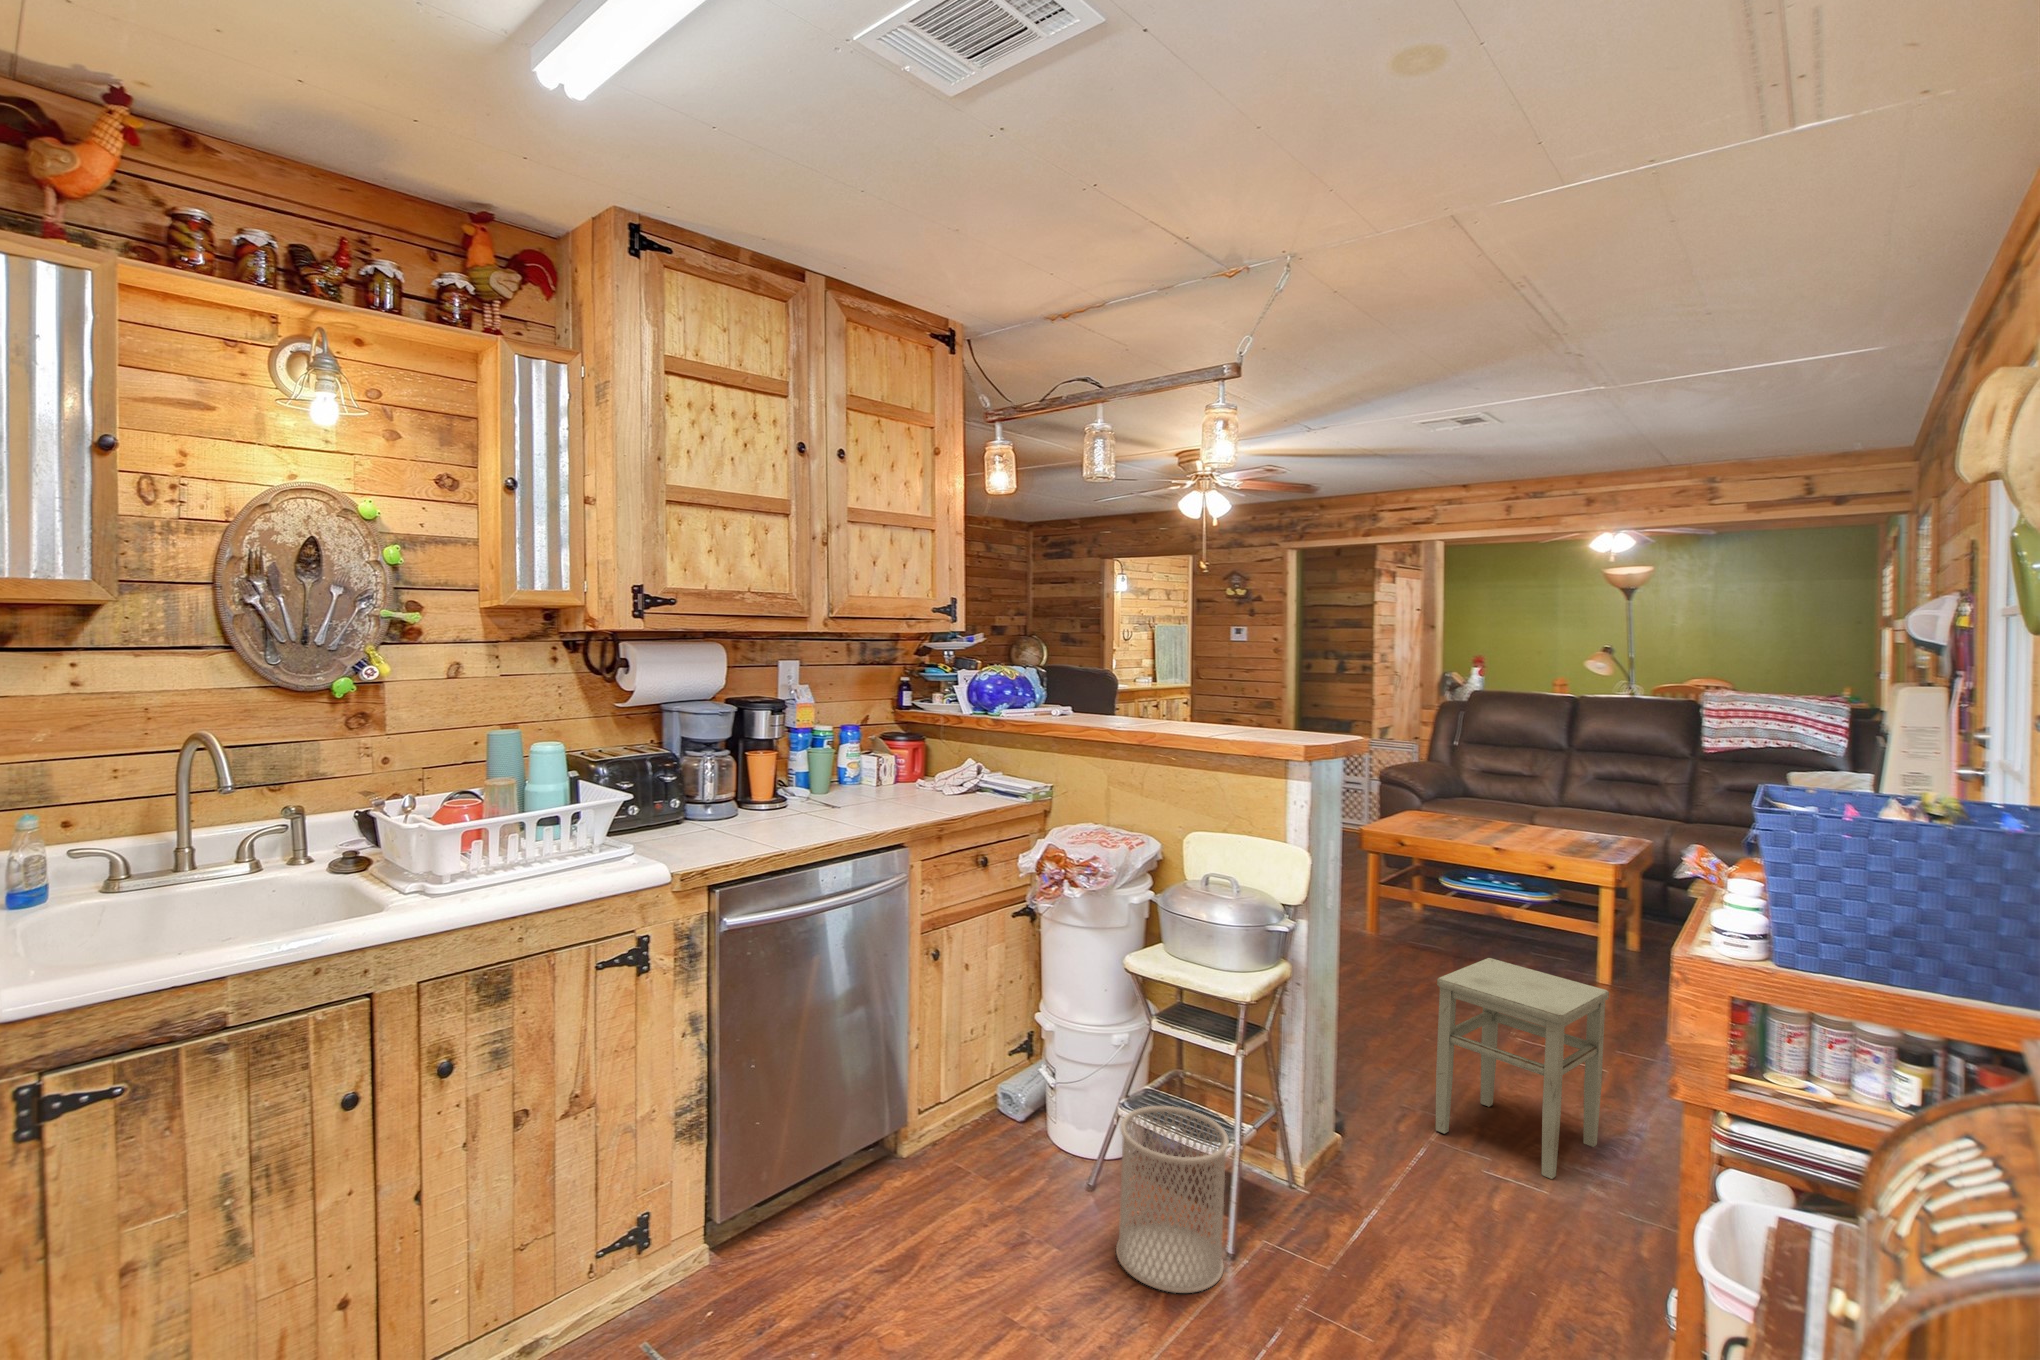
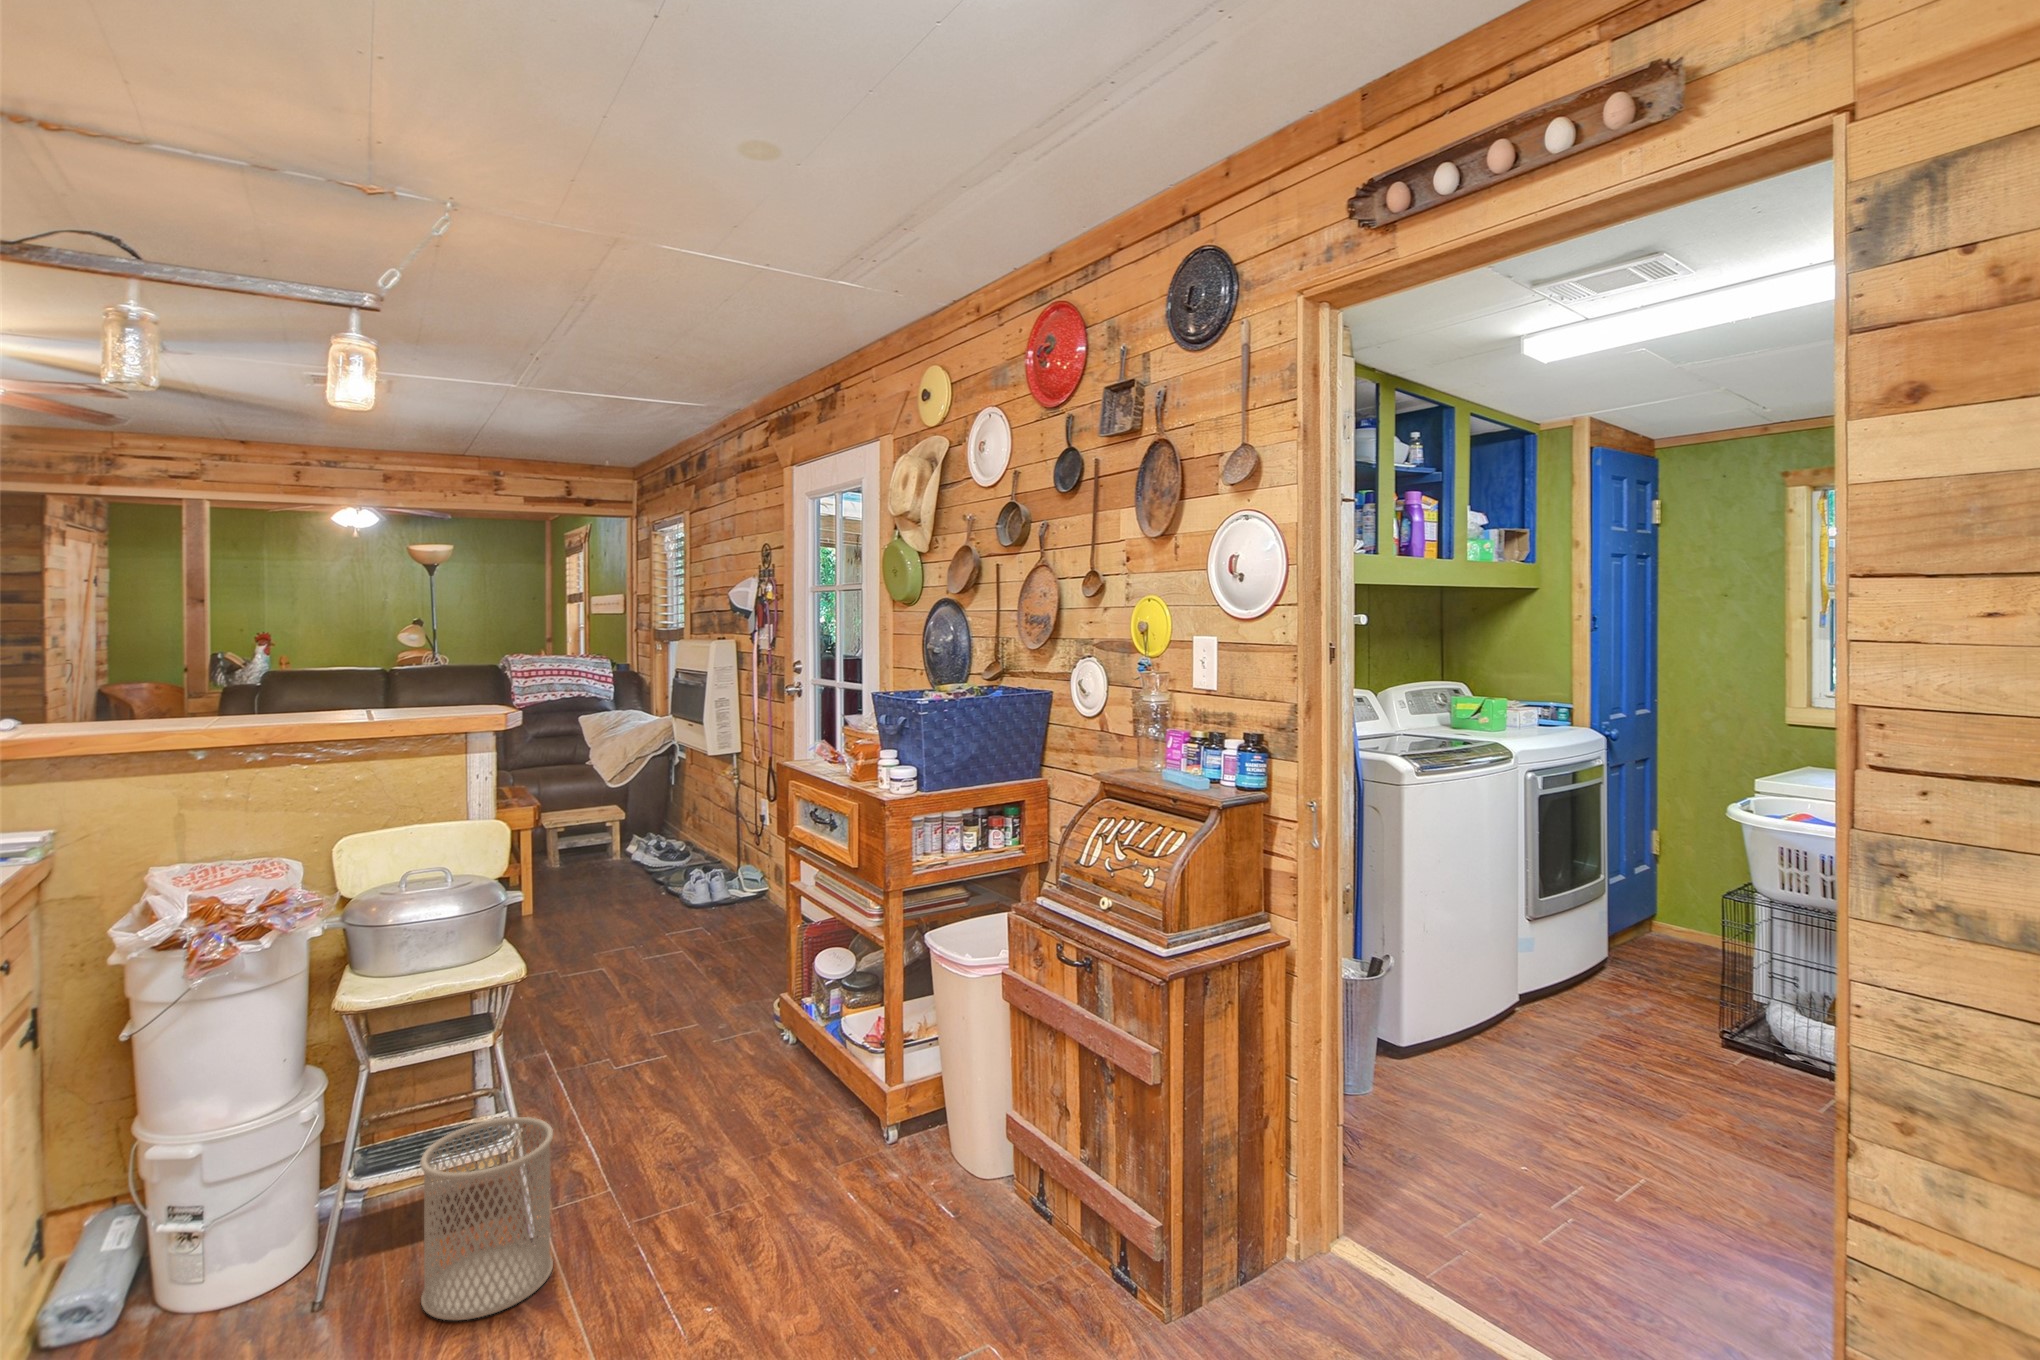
stool: present [1436,958,1609,1179] -> none [553,890,668,1066]

